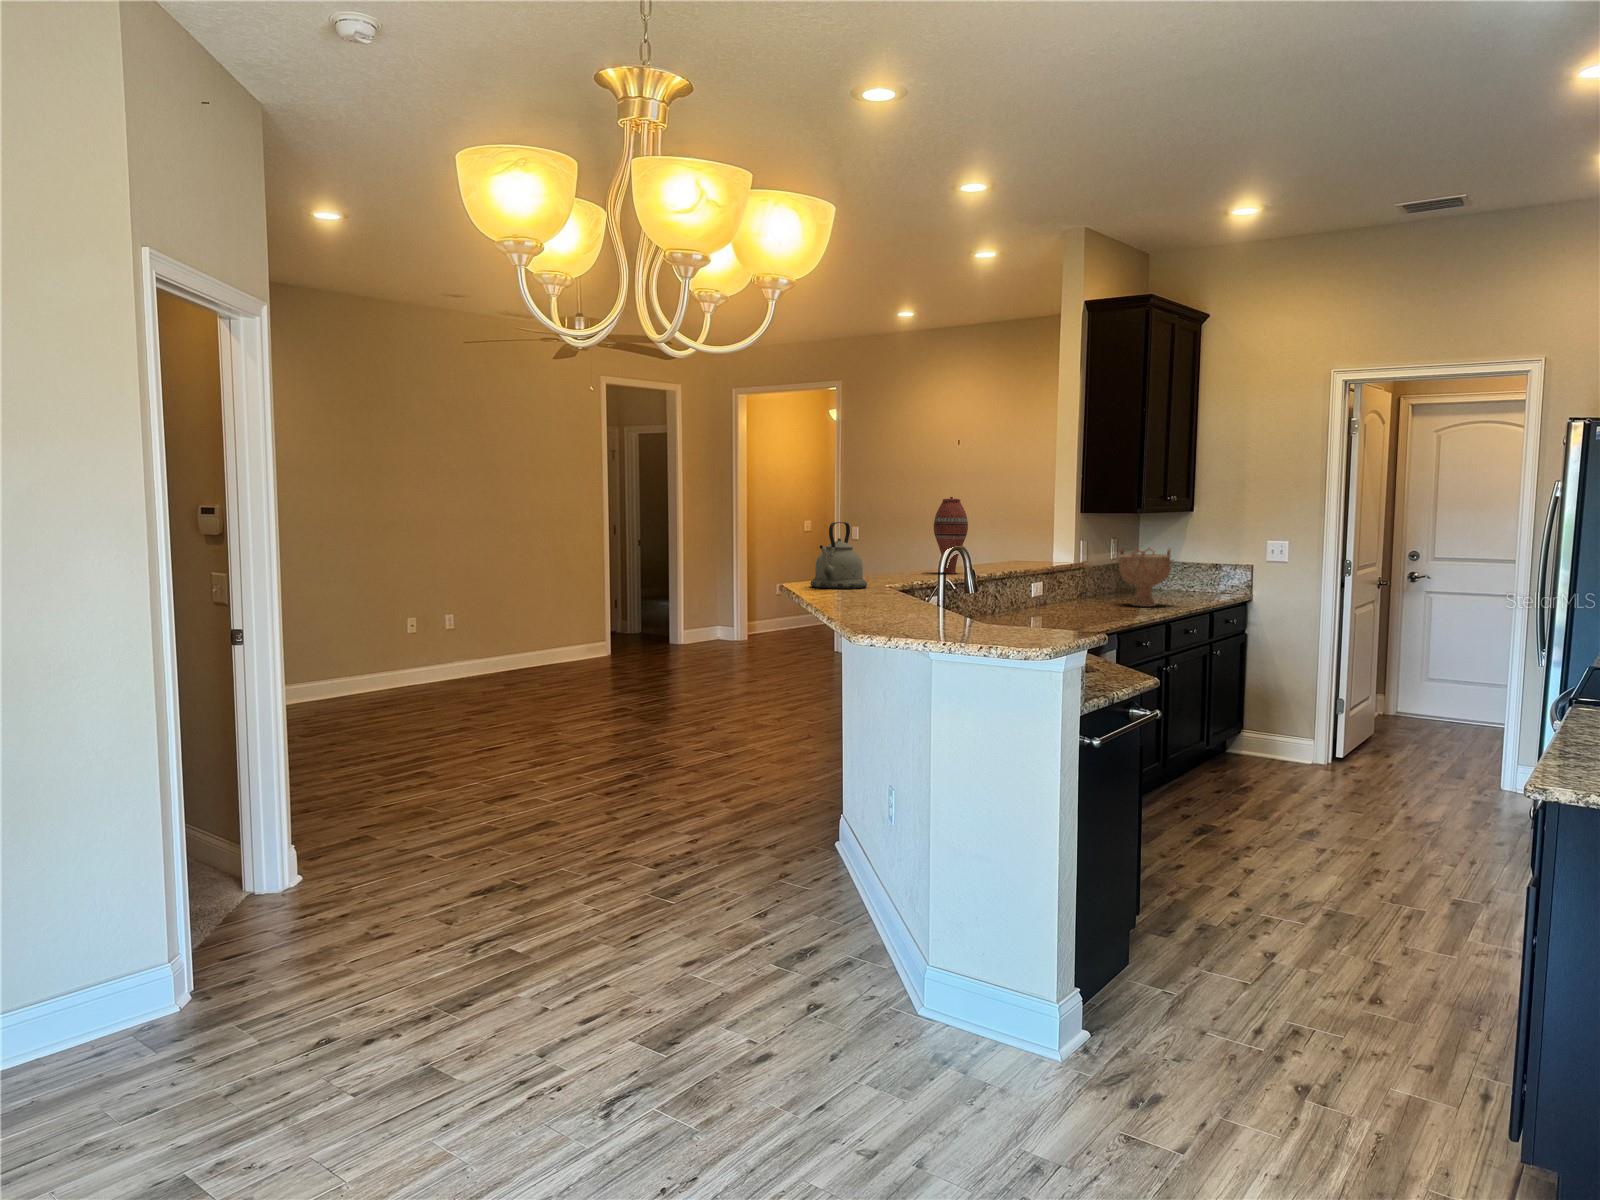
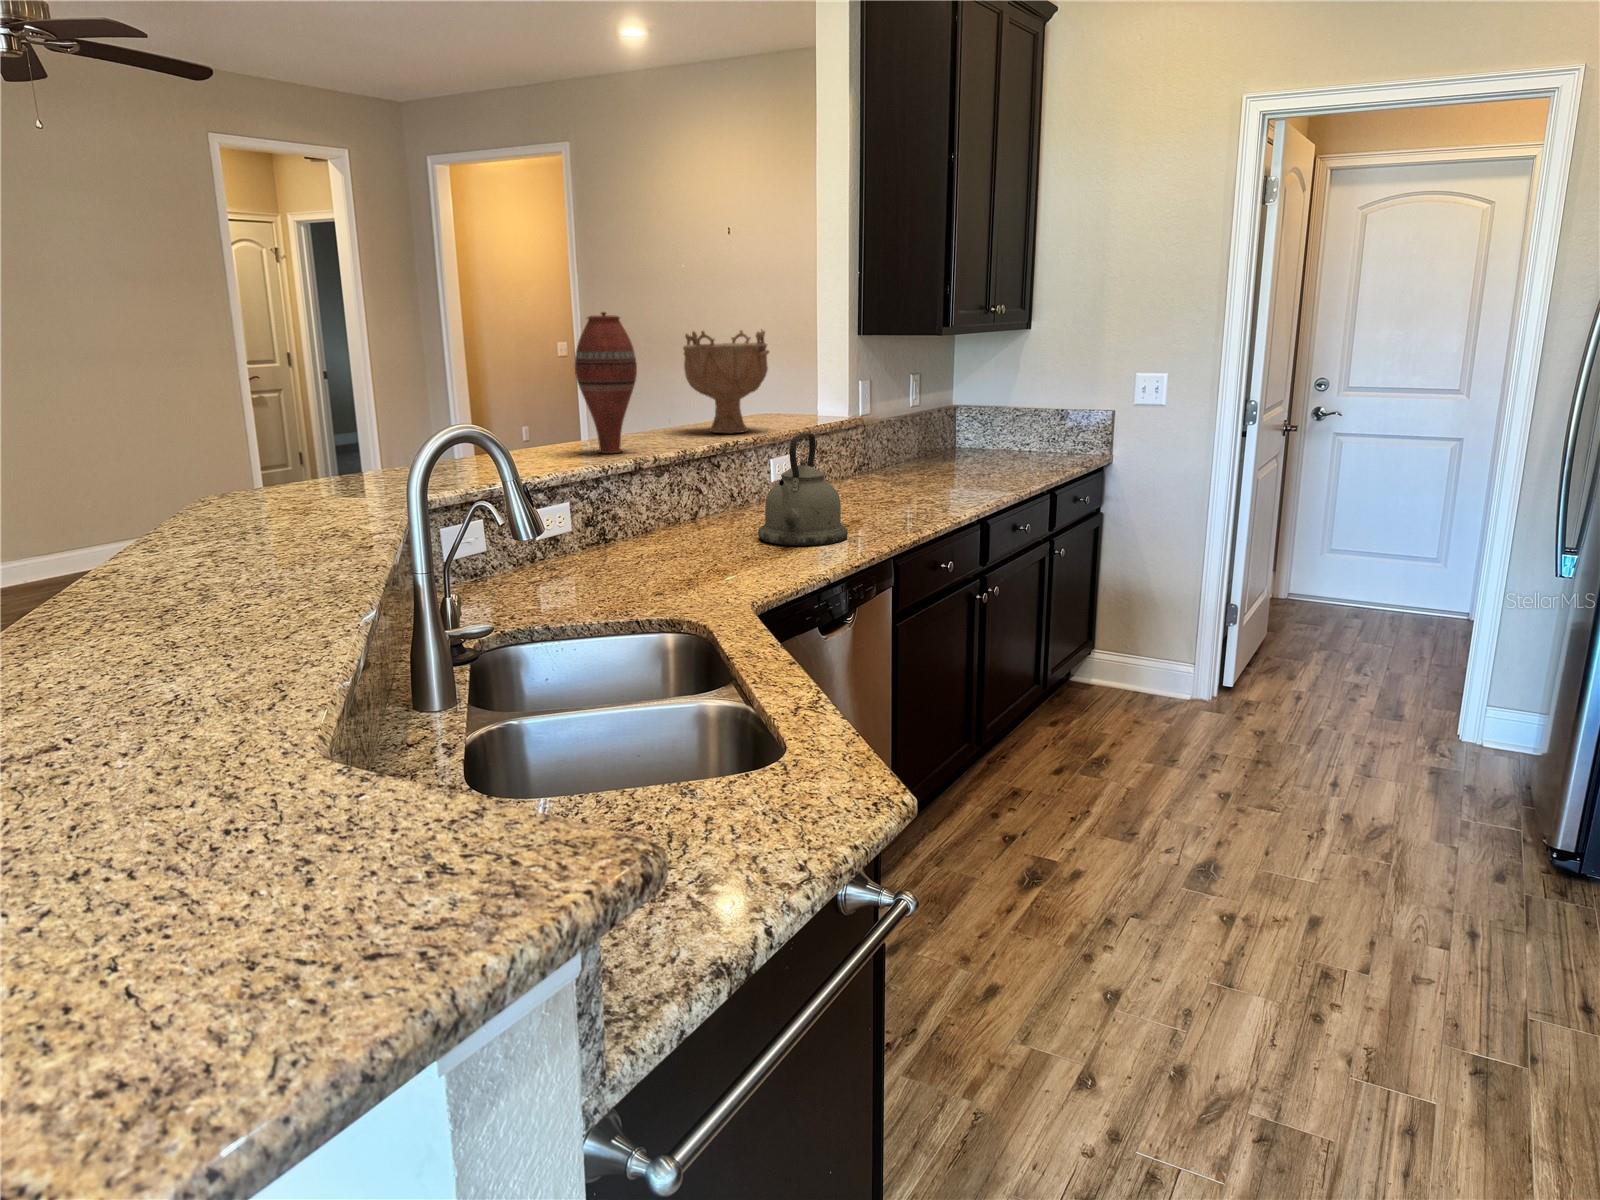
kettle: present [811,522,867,589] -> present [758,433,848,546]
decorative bowl: present [1117,547,1173,607] -> present [683,330,769,434]

